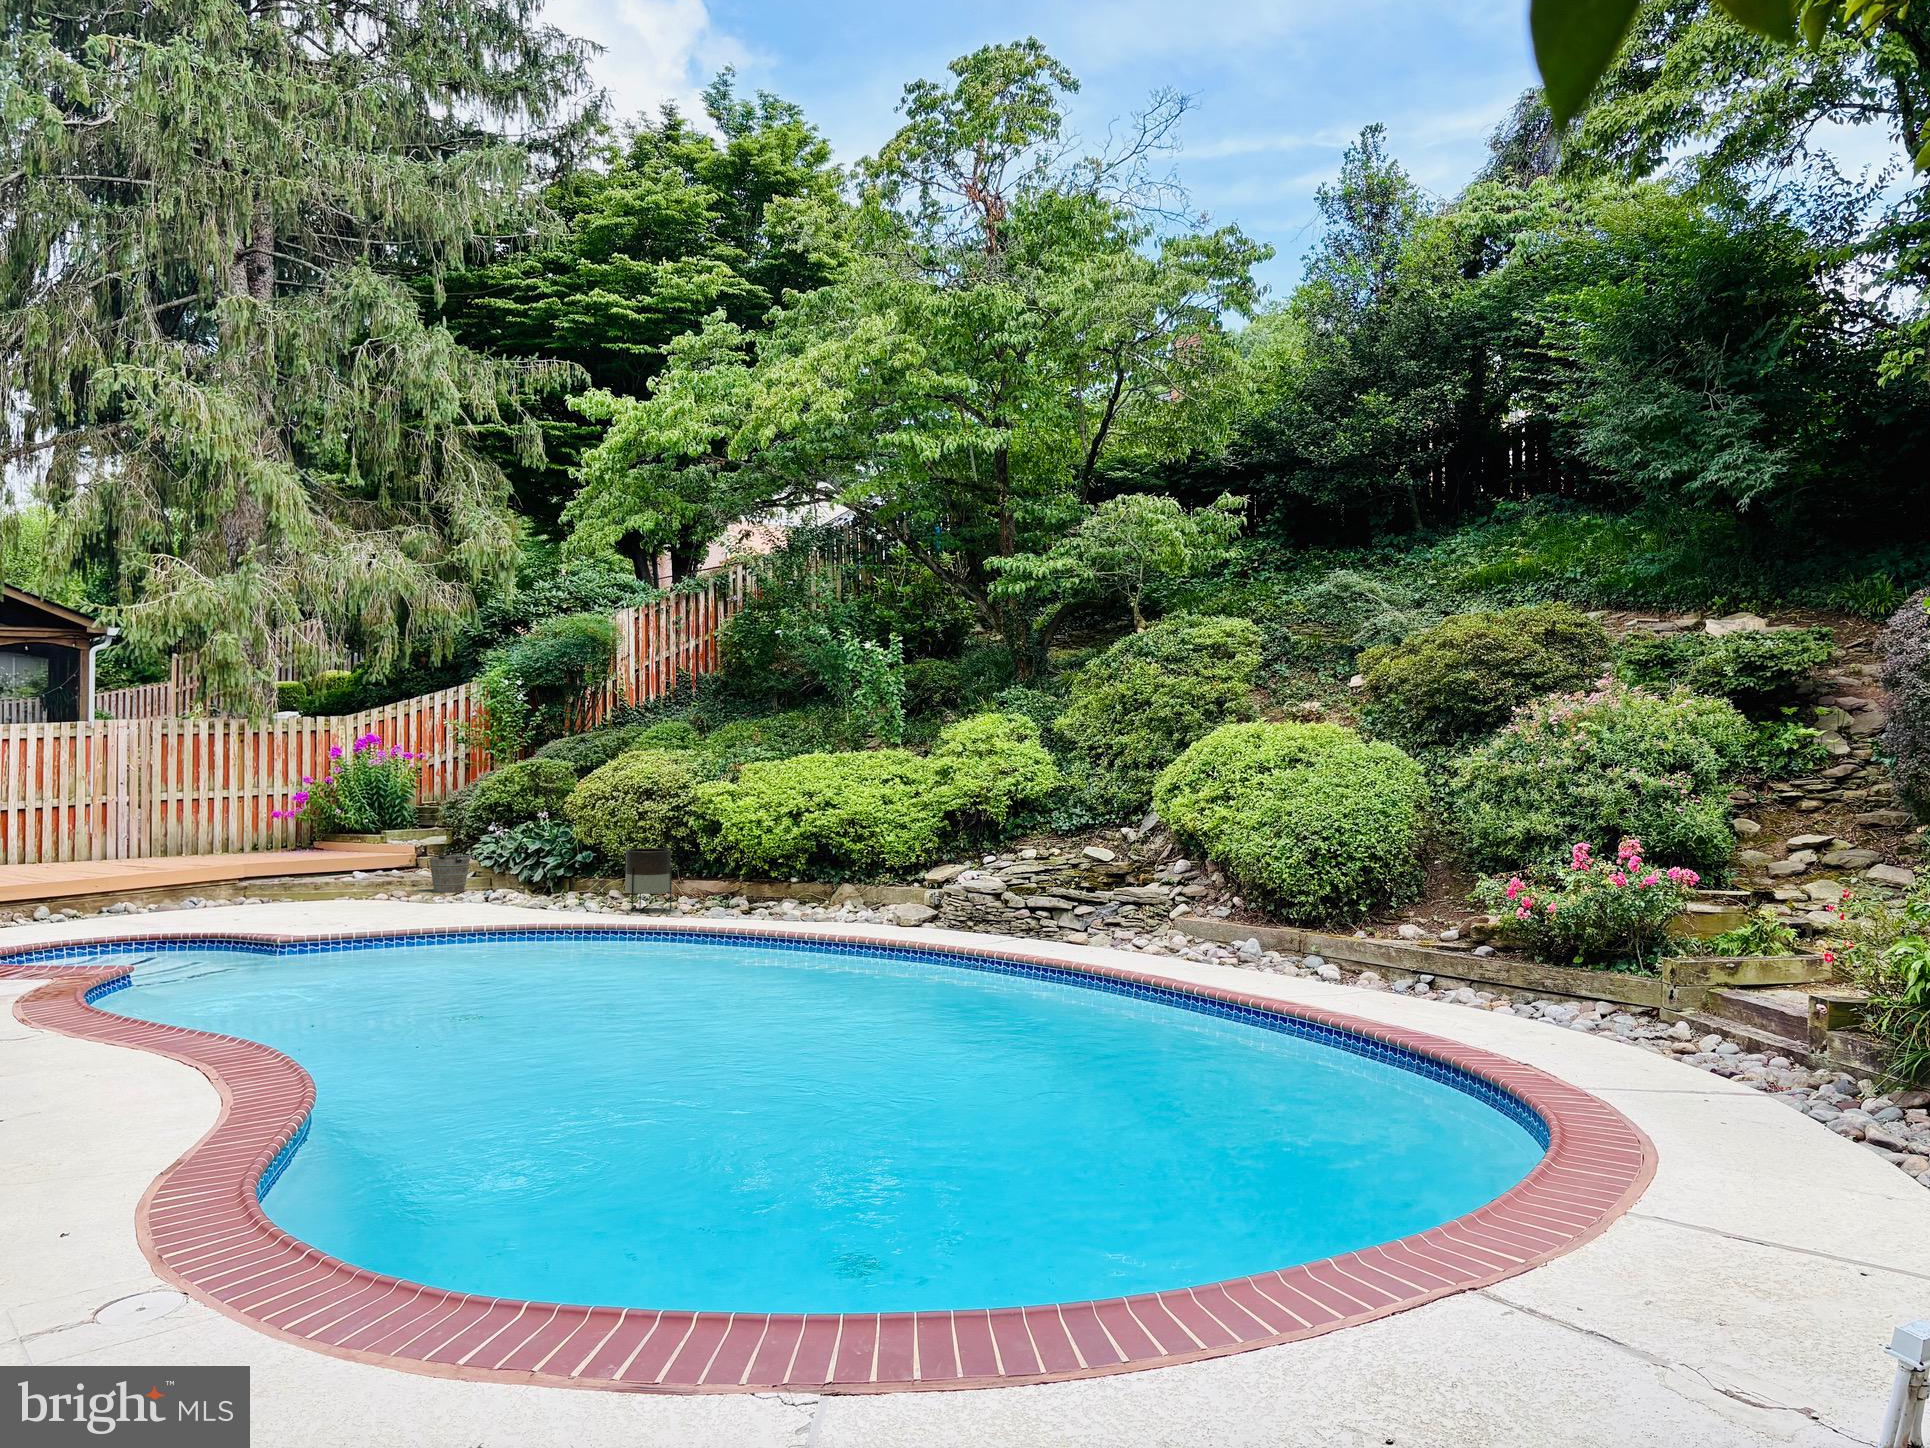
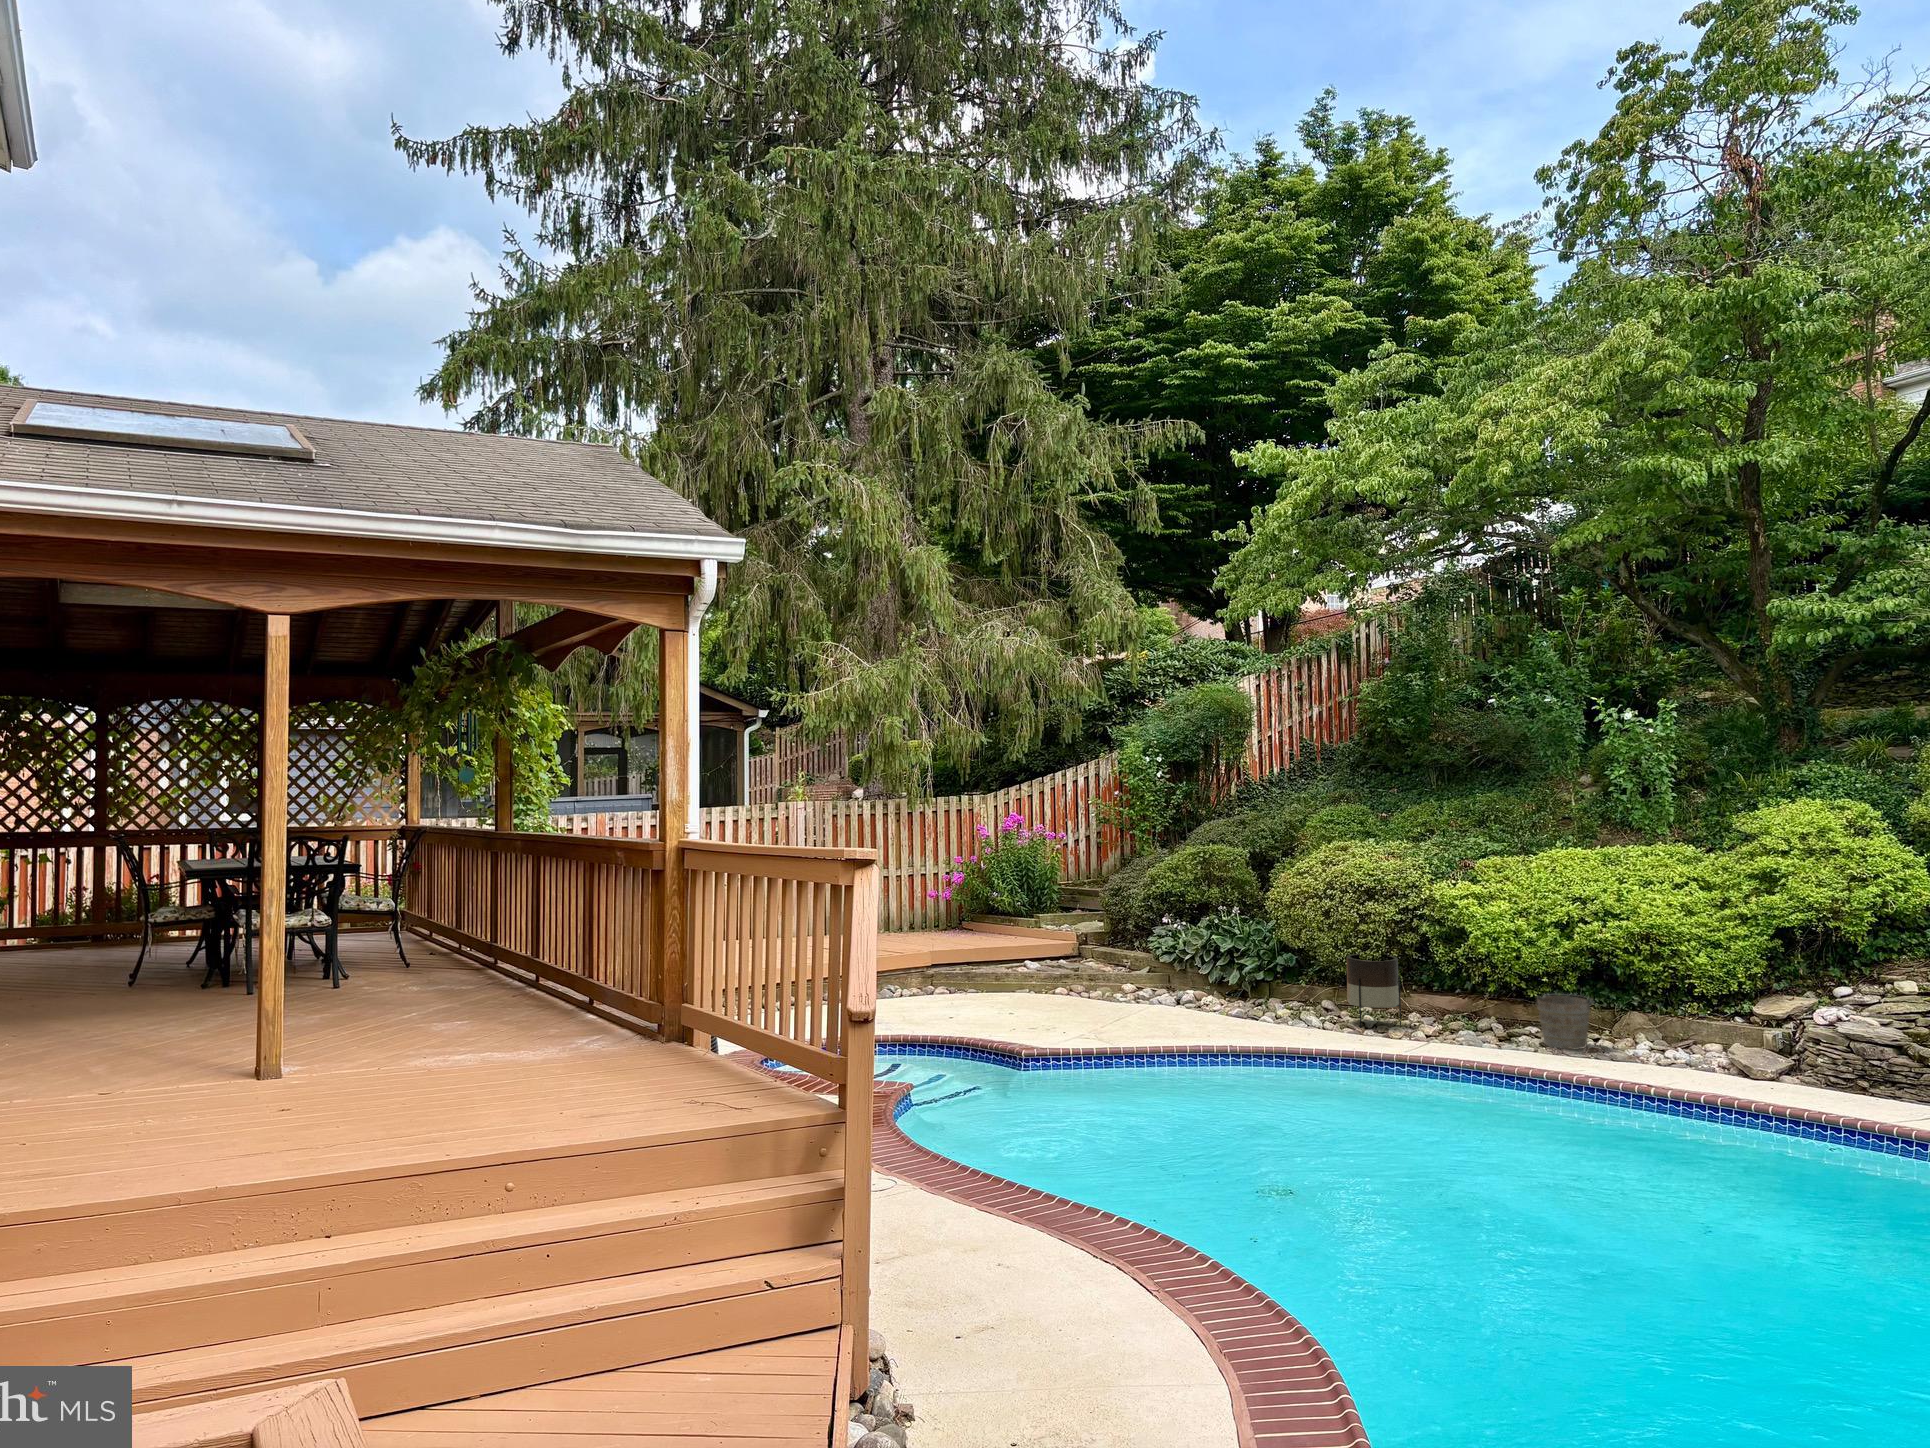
bucket: present [430,854,474,893] -> present [1537,995,1591,1049]

